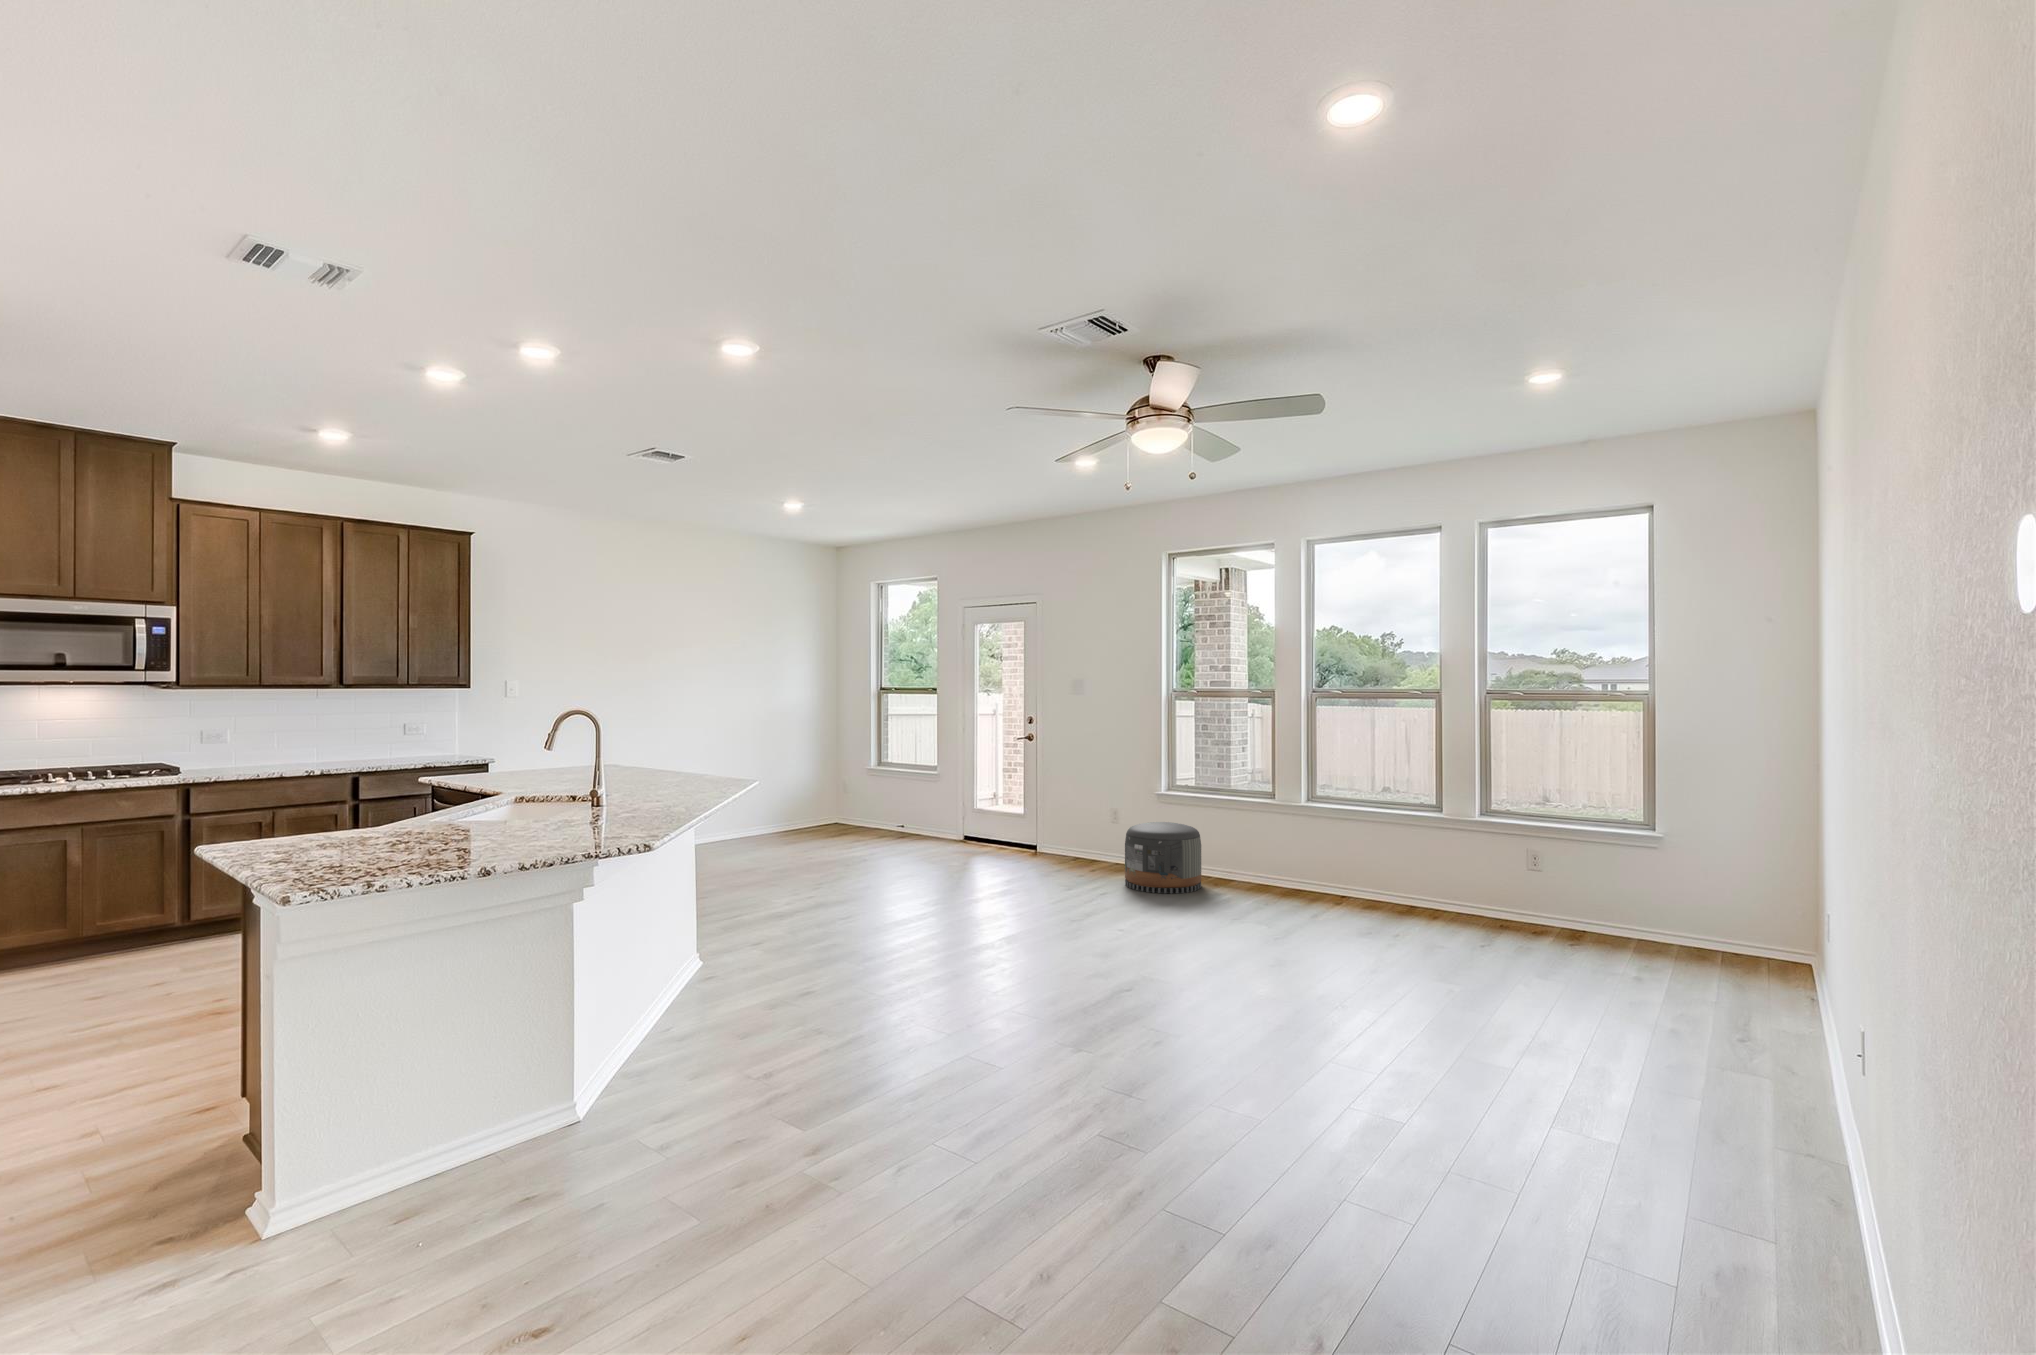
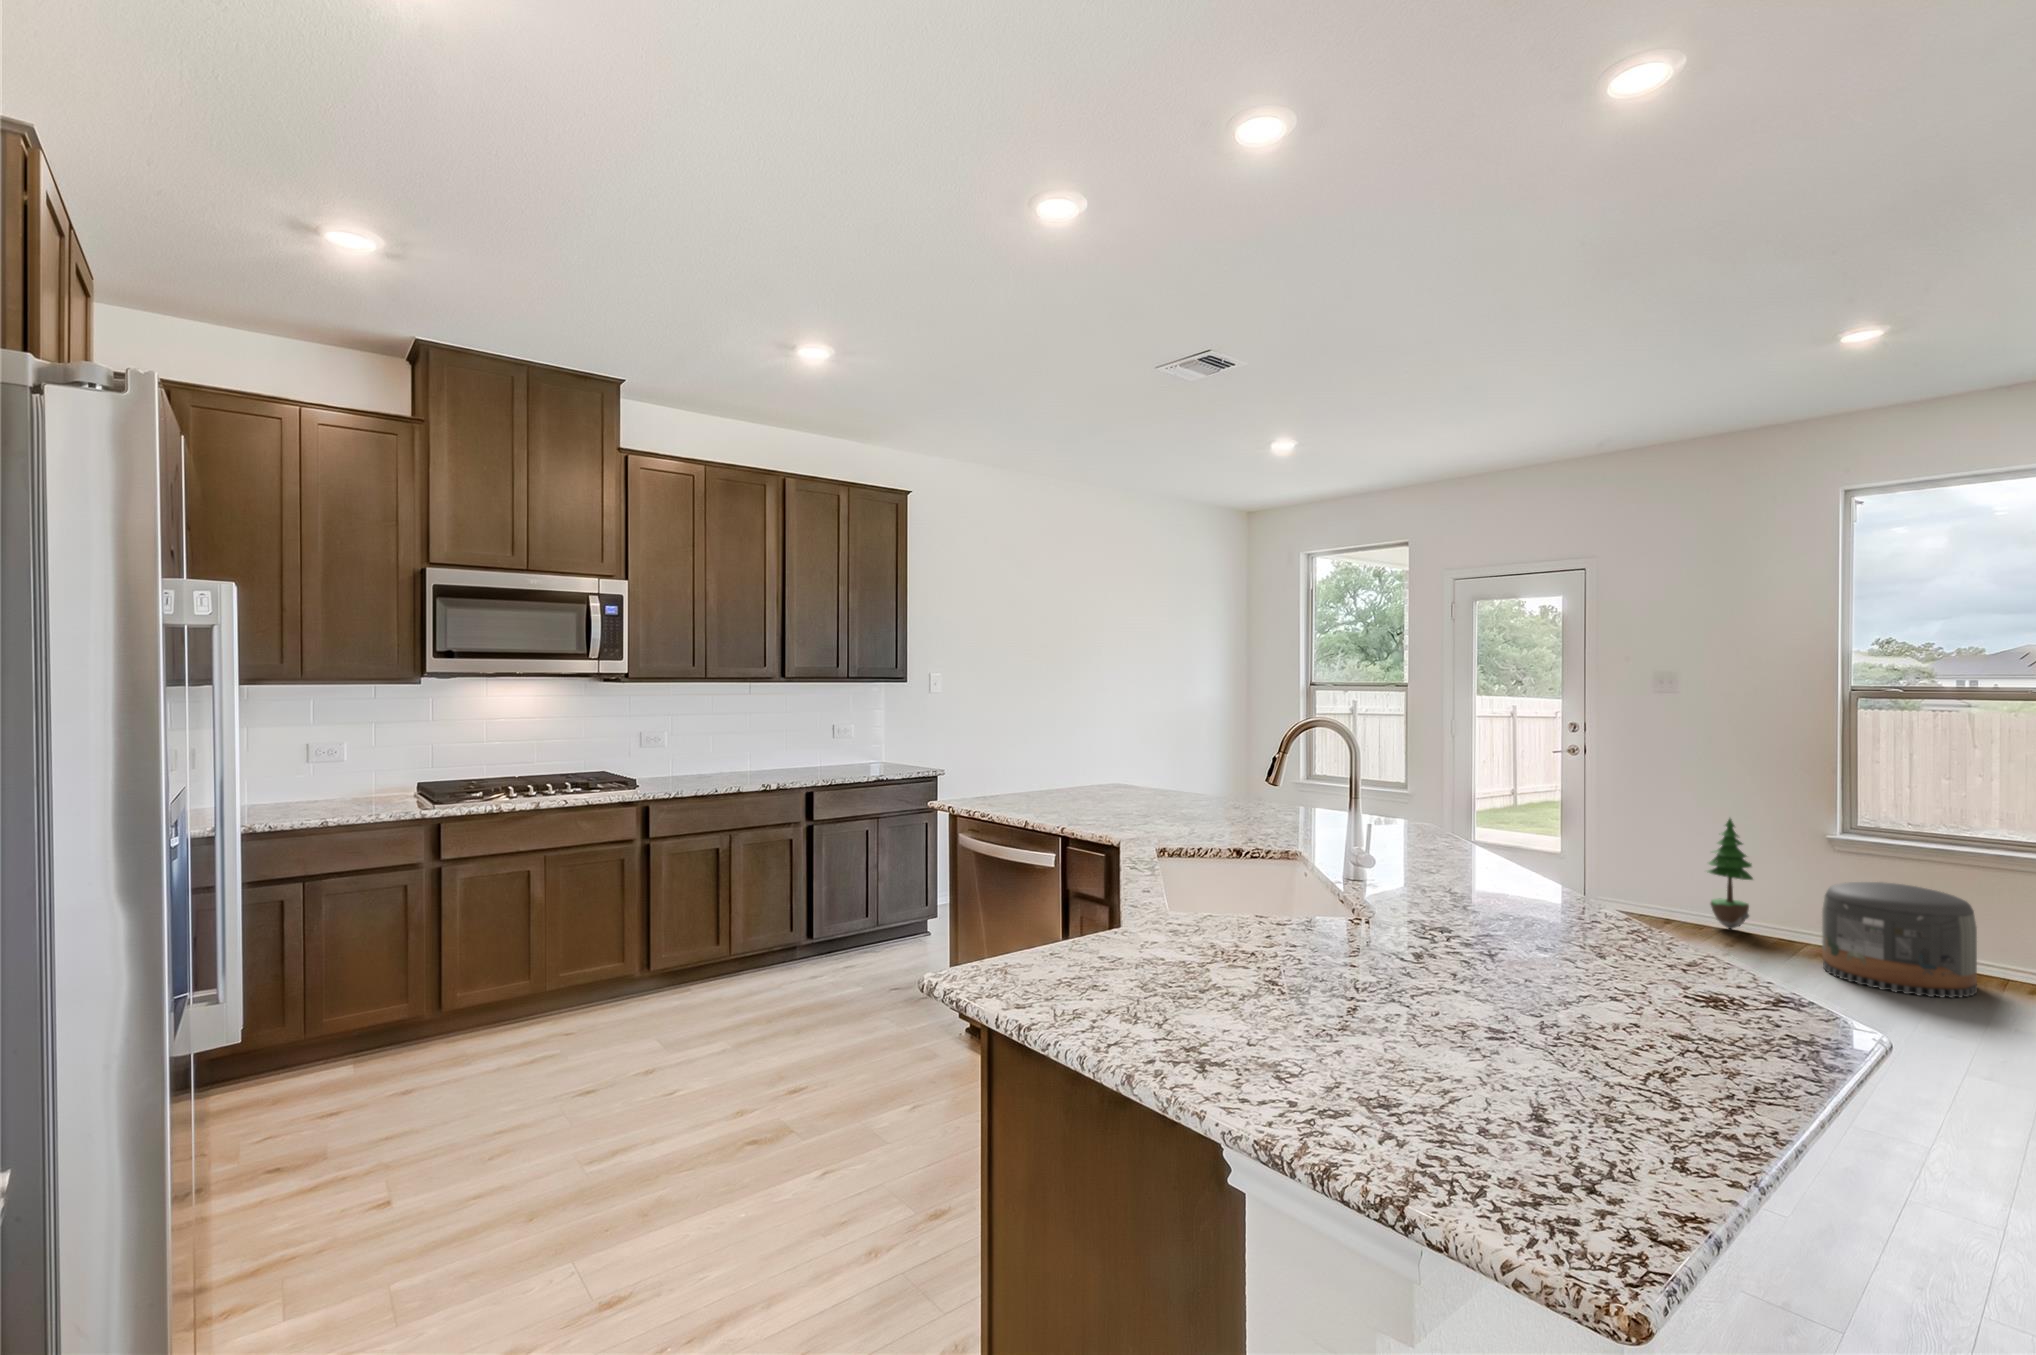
potted tree: none [1092,783,1121,863] -> present [1707,819,1753,929]

